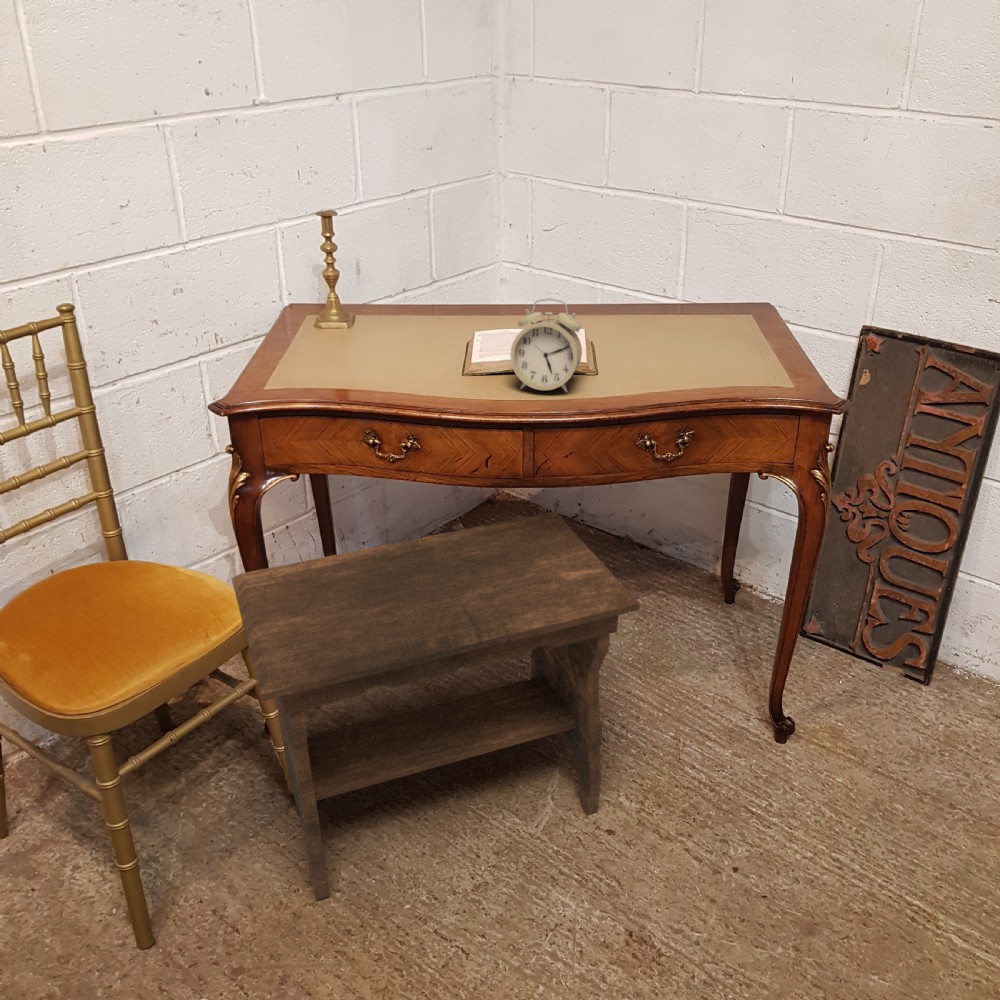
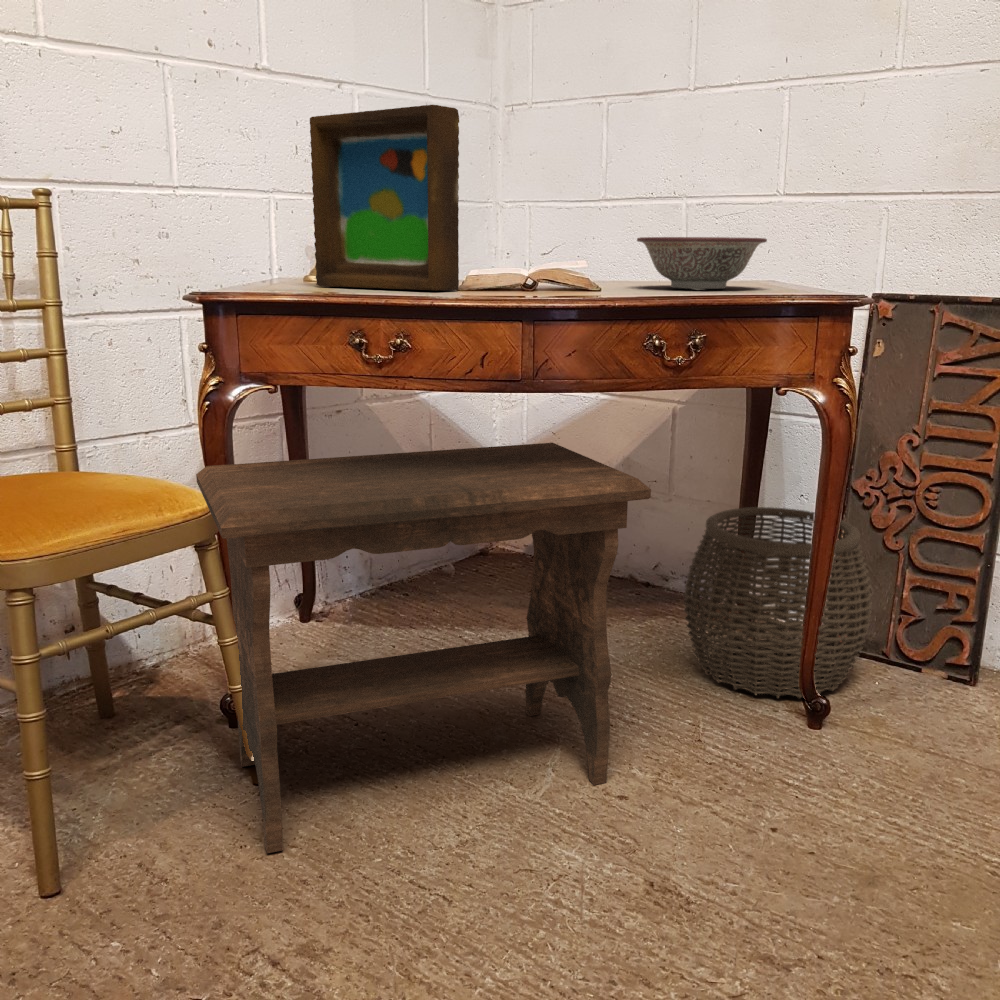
picture frame: none [313,198,464,392] -> present [310,105,459,291]
alarm clock: present [510,298,582,392] -> none [508,195,583,291]
decorative bowl: none [635,299,761,370] -> present [637,237,767,289]
woven basket: none [671,521,841,705] -> present [683,507,872,698]

